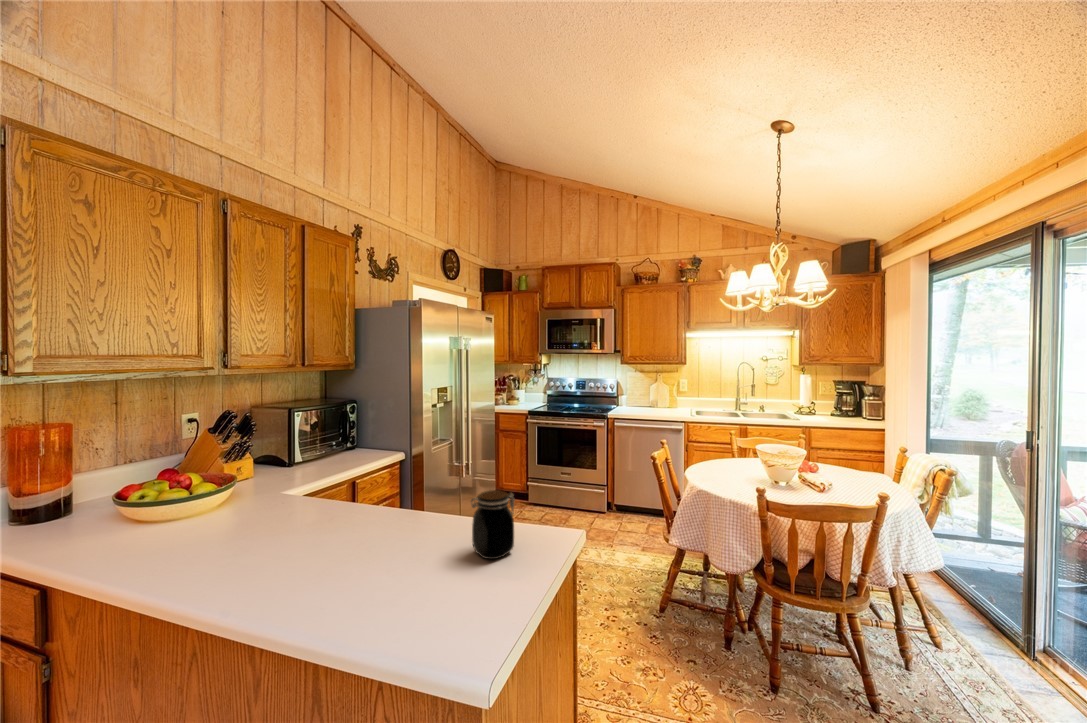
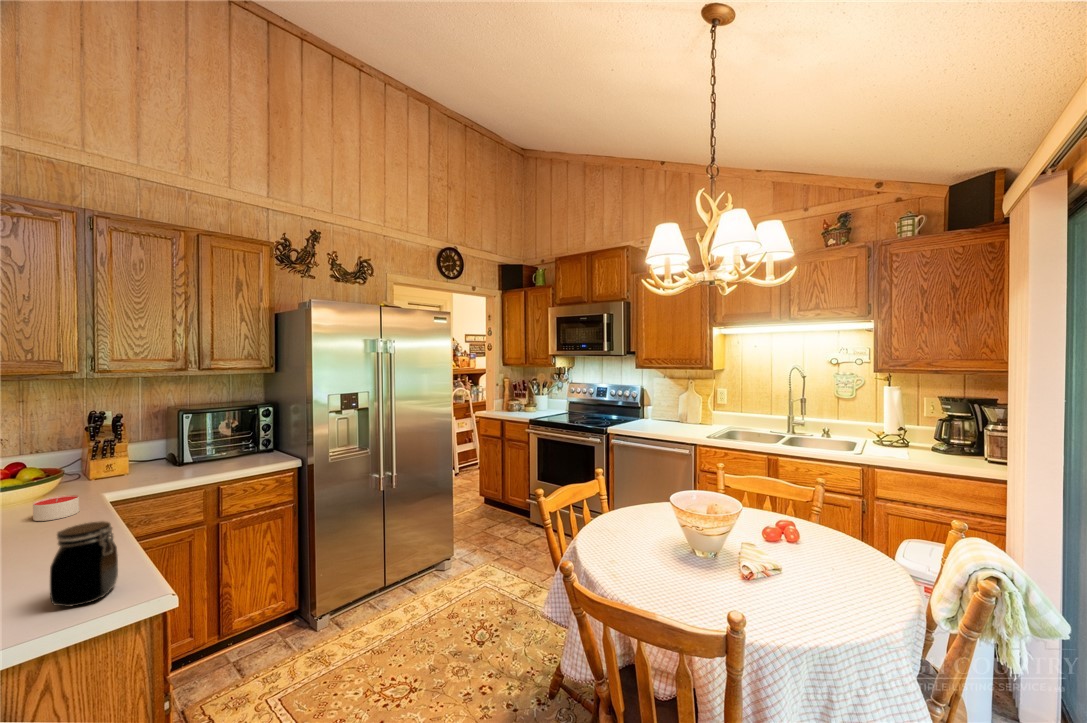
candle: none [255,493,293,520] -> present [33,495,79,521]

